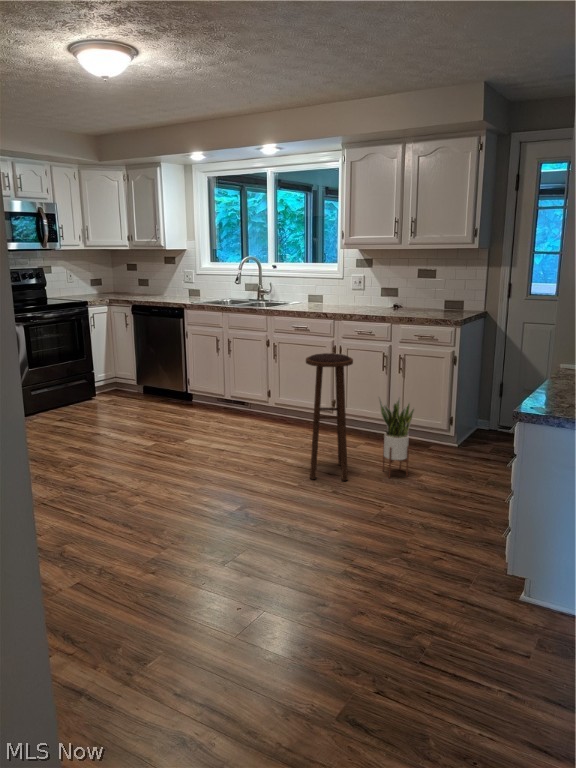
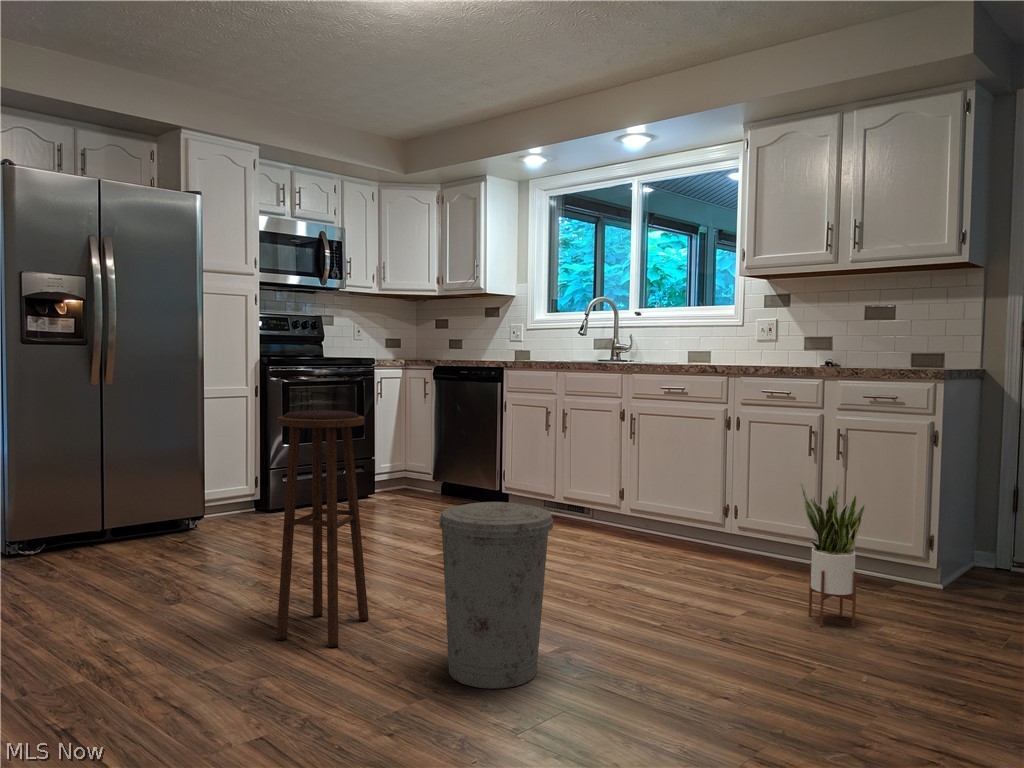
stool: present [306,353,353,481] -> present [277,410,369,647]
trash can: none [166,428,236,540] -> present [439,502,553,689]

